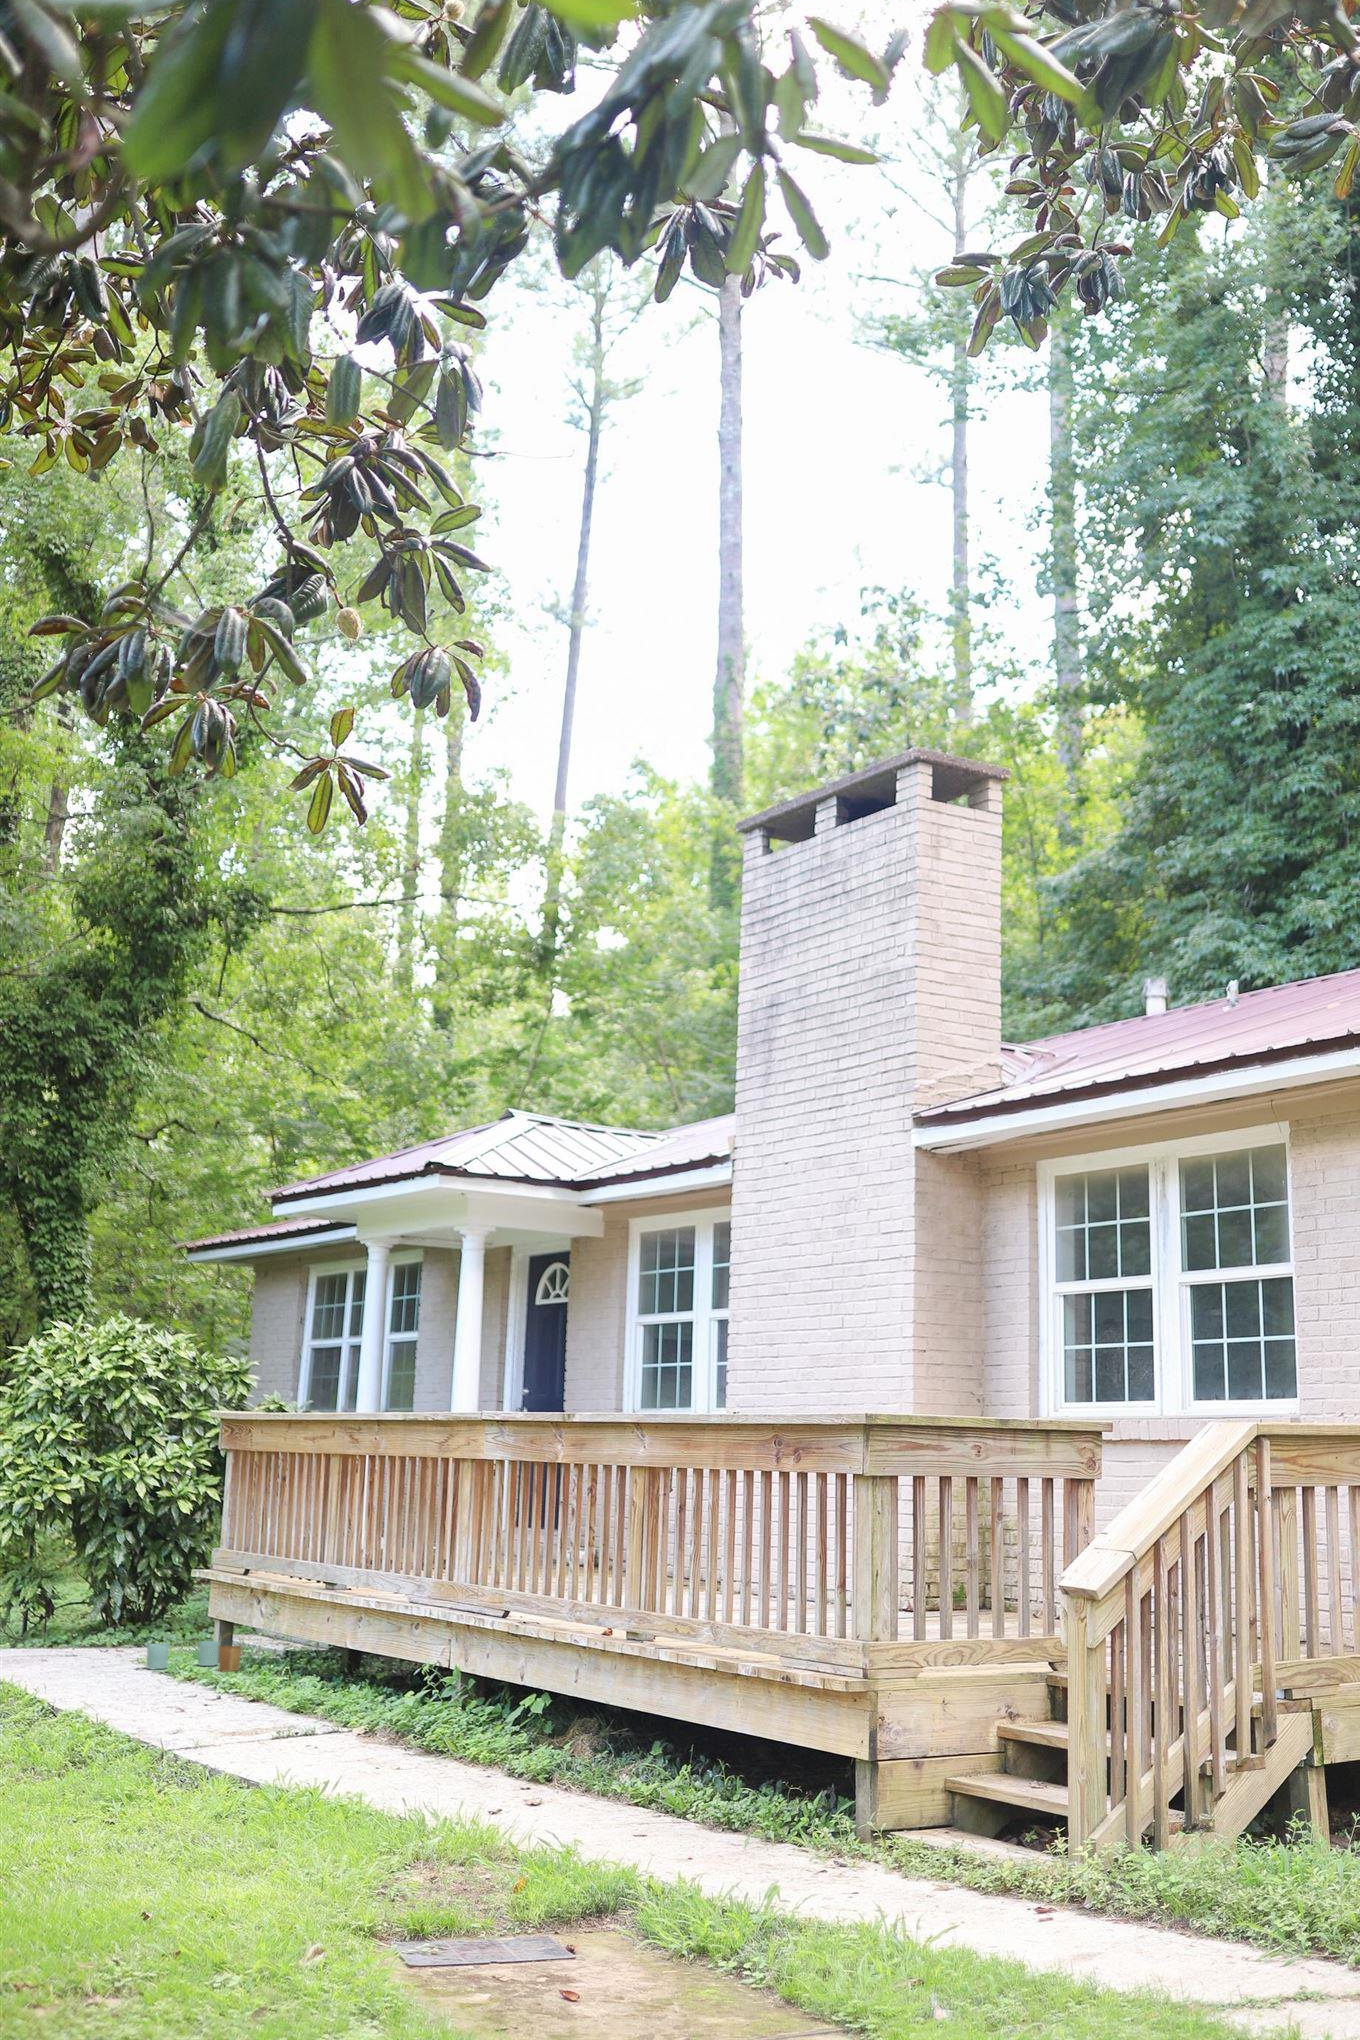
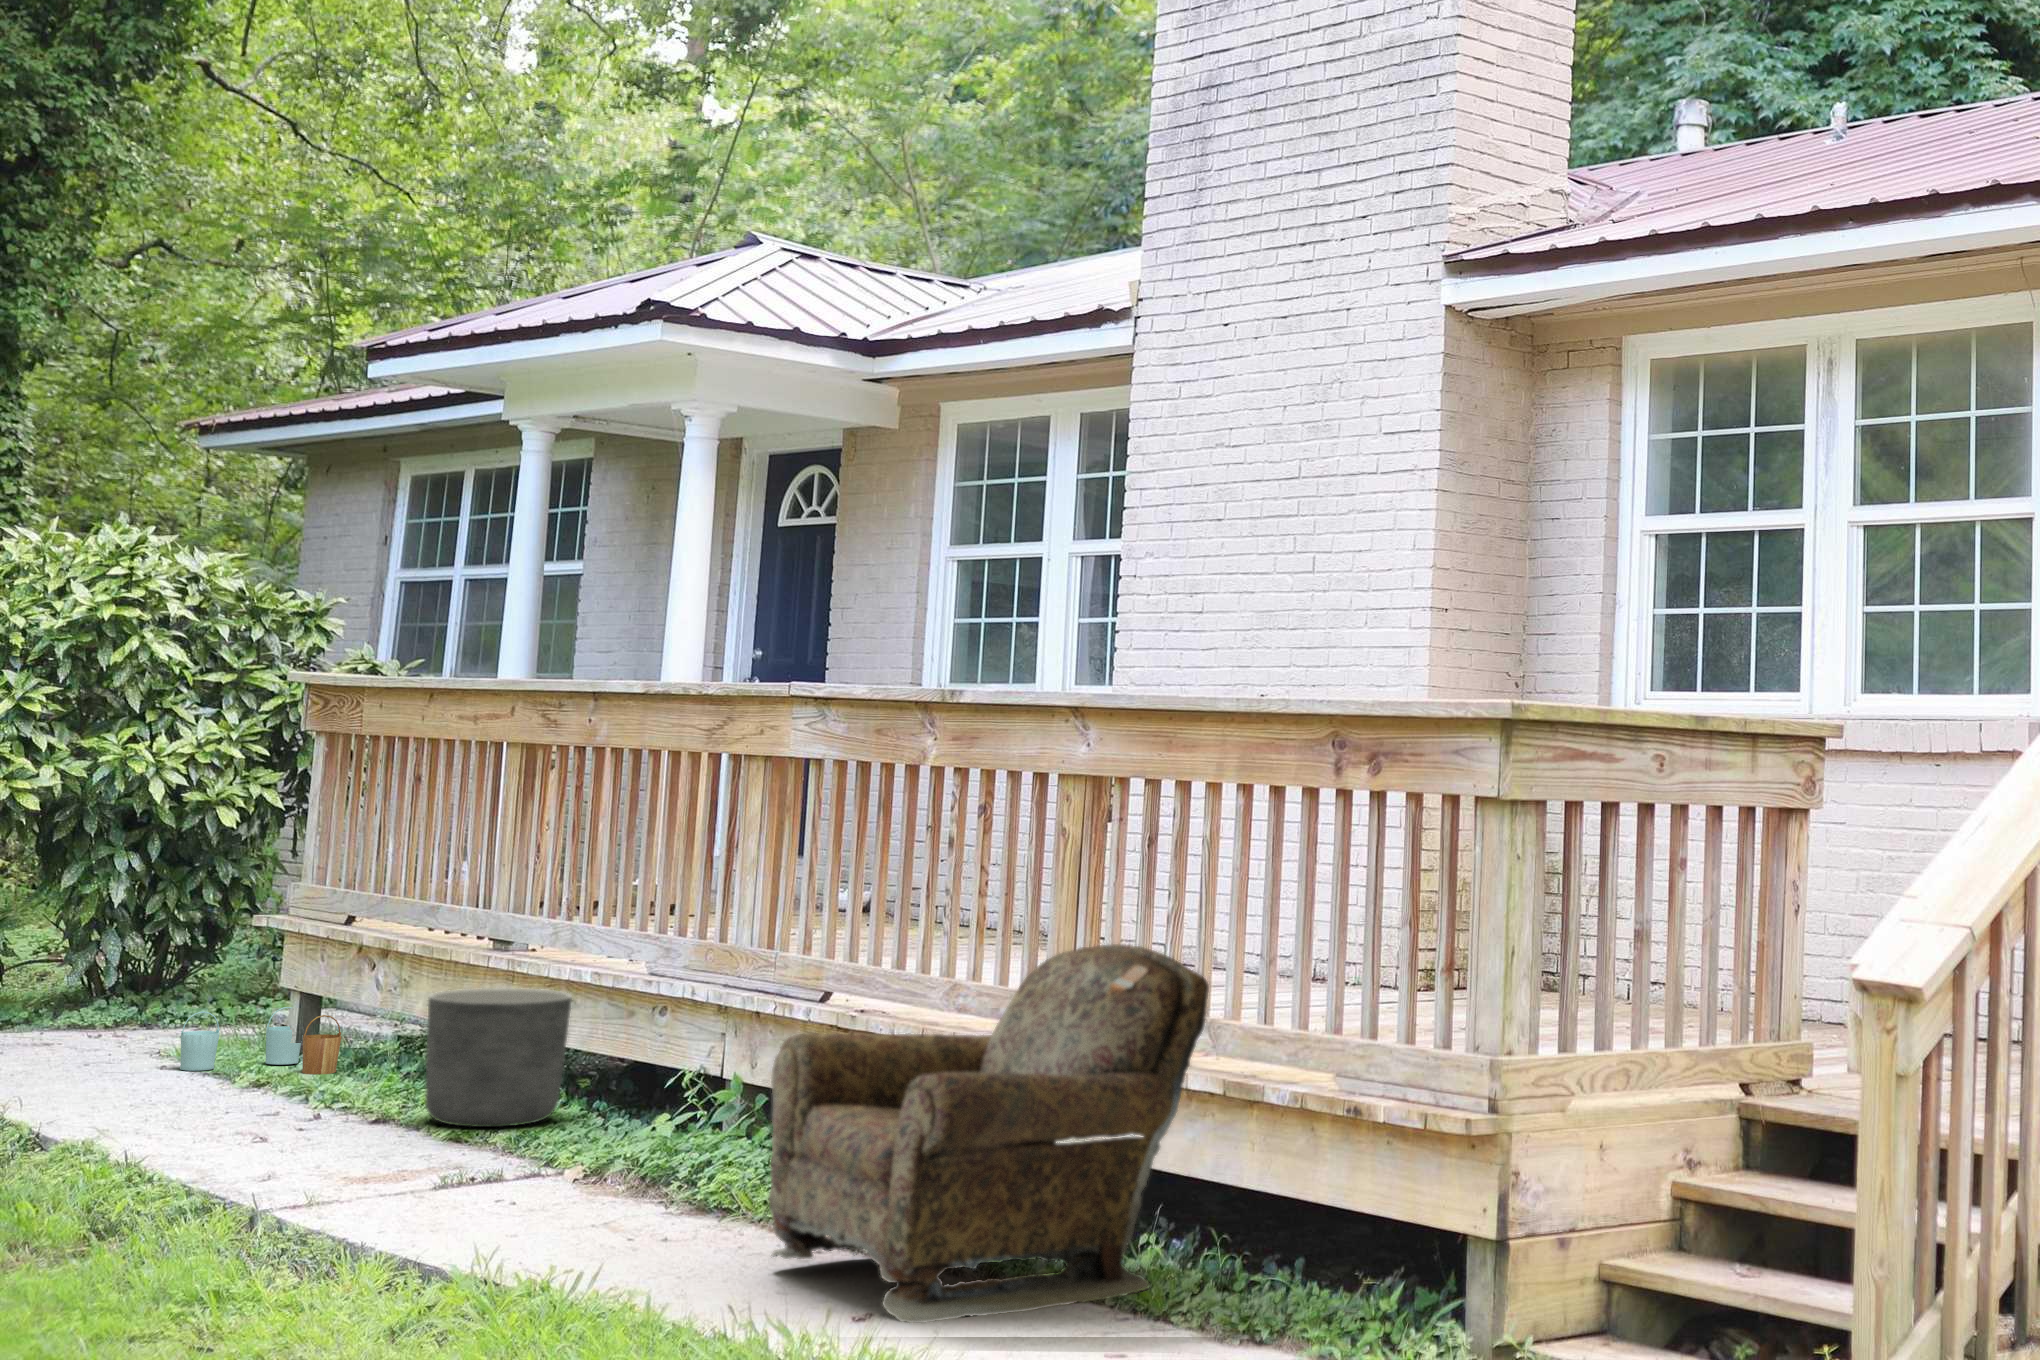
armchair: none [444,1576,706,1816] -> present [768,944,1209,1323]
planter: none [279,1613,367,1702] -> present [425,988,572,1127]

